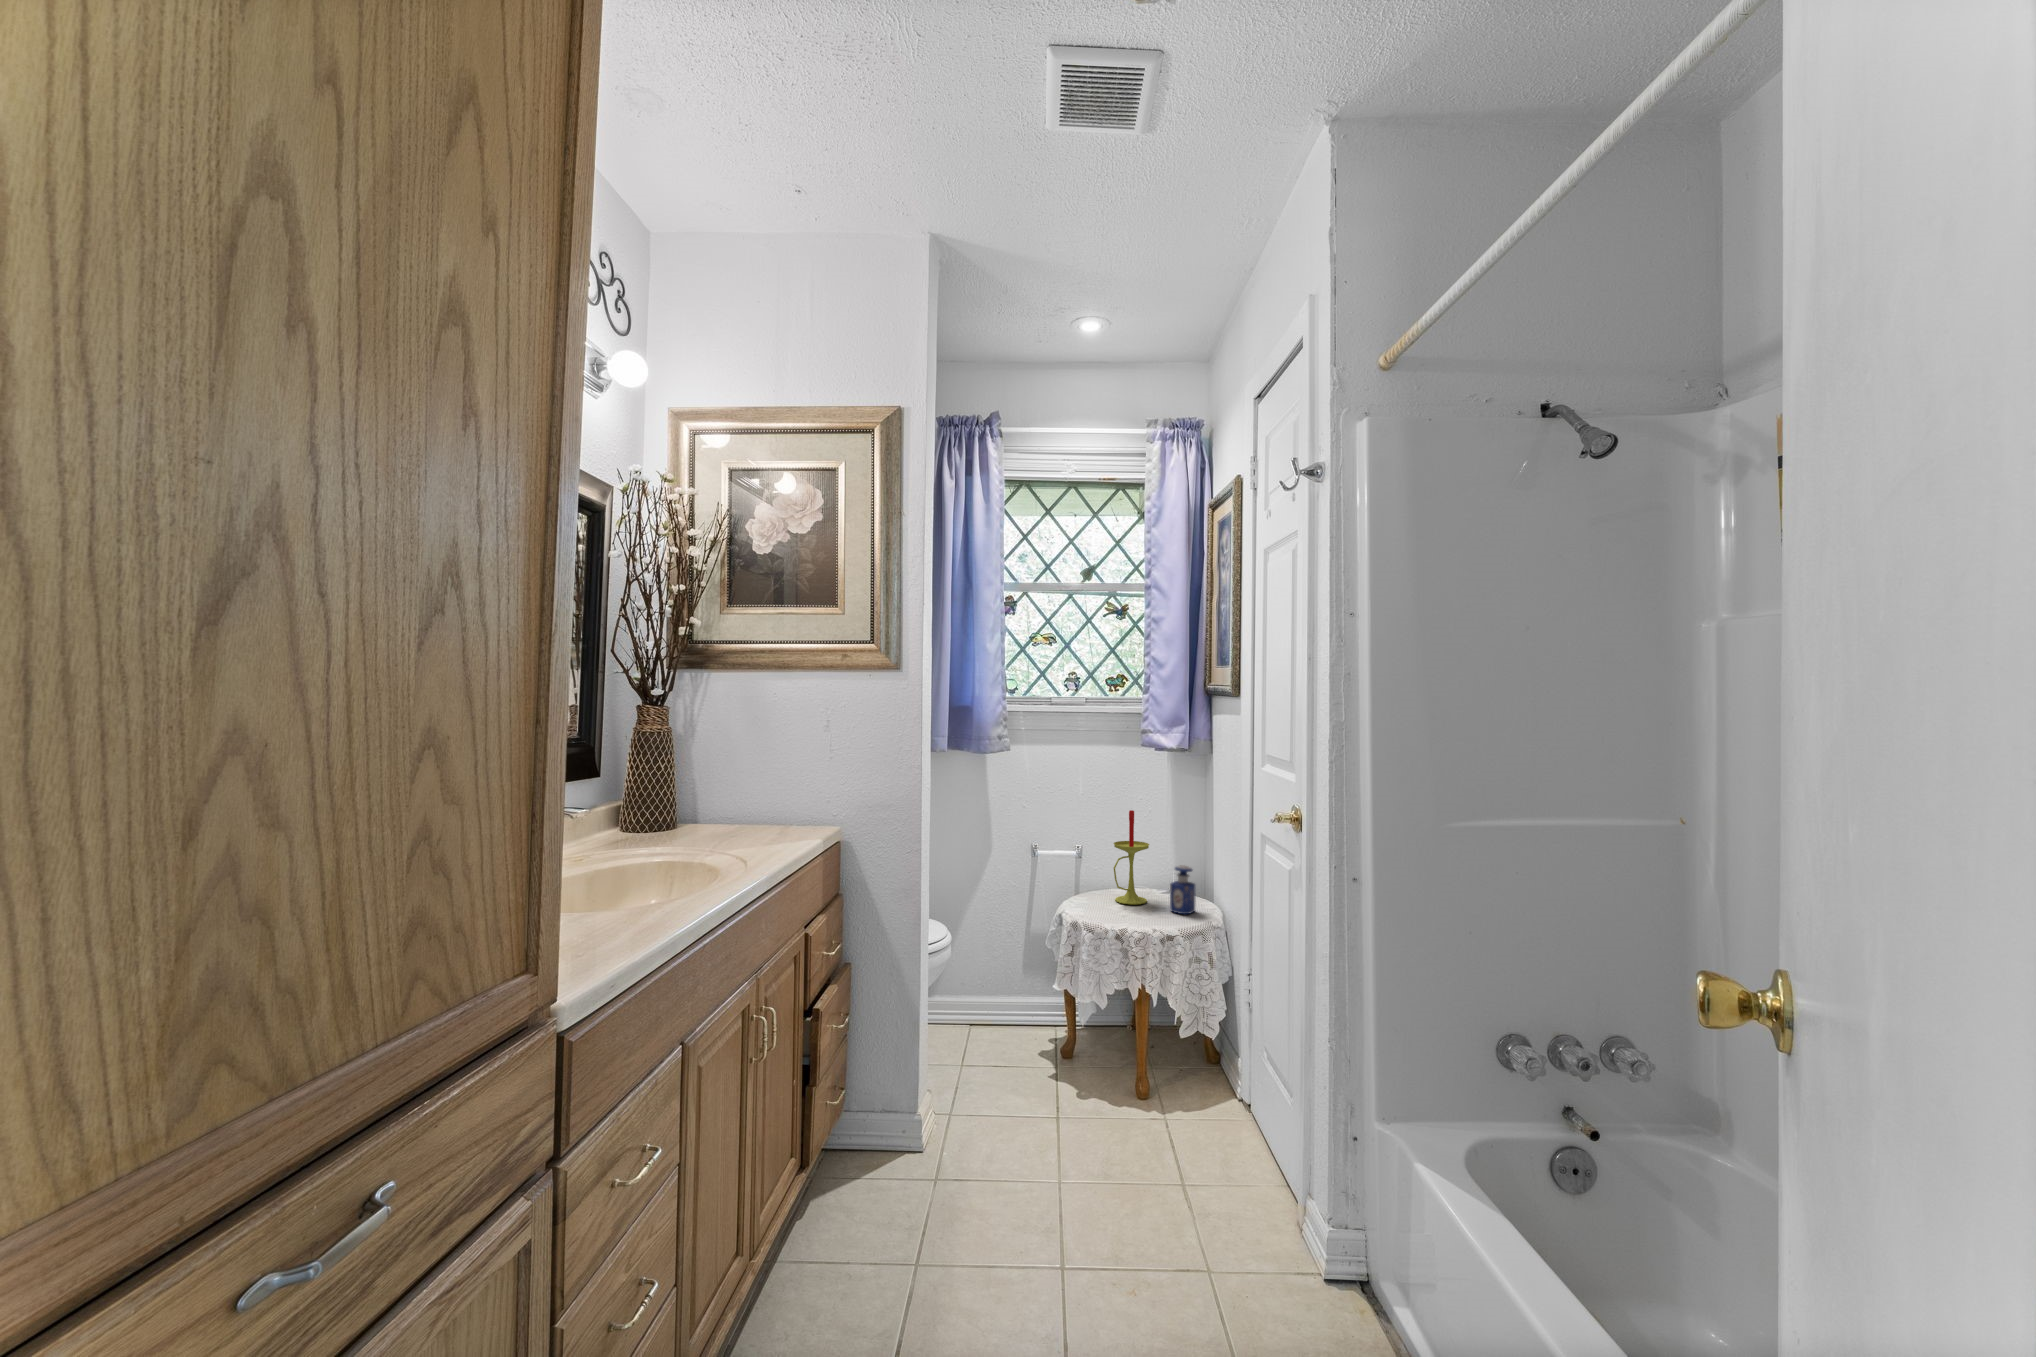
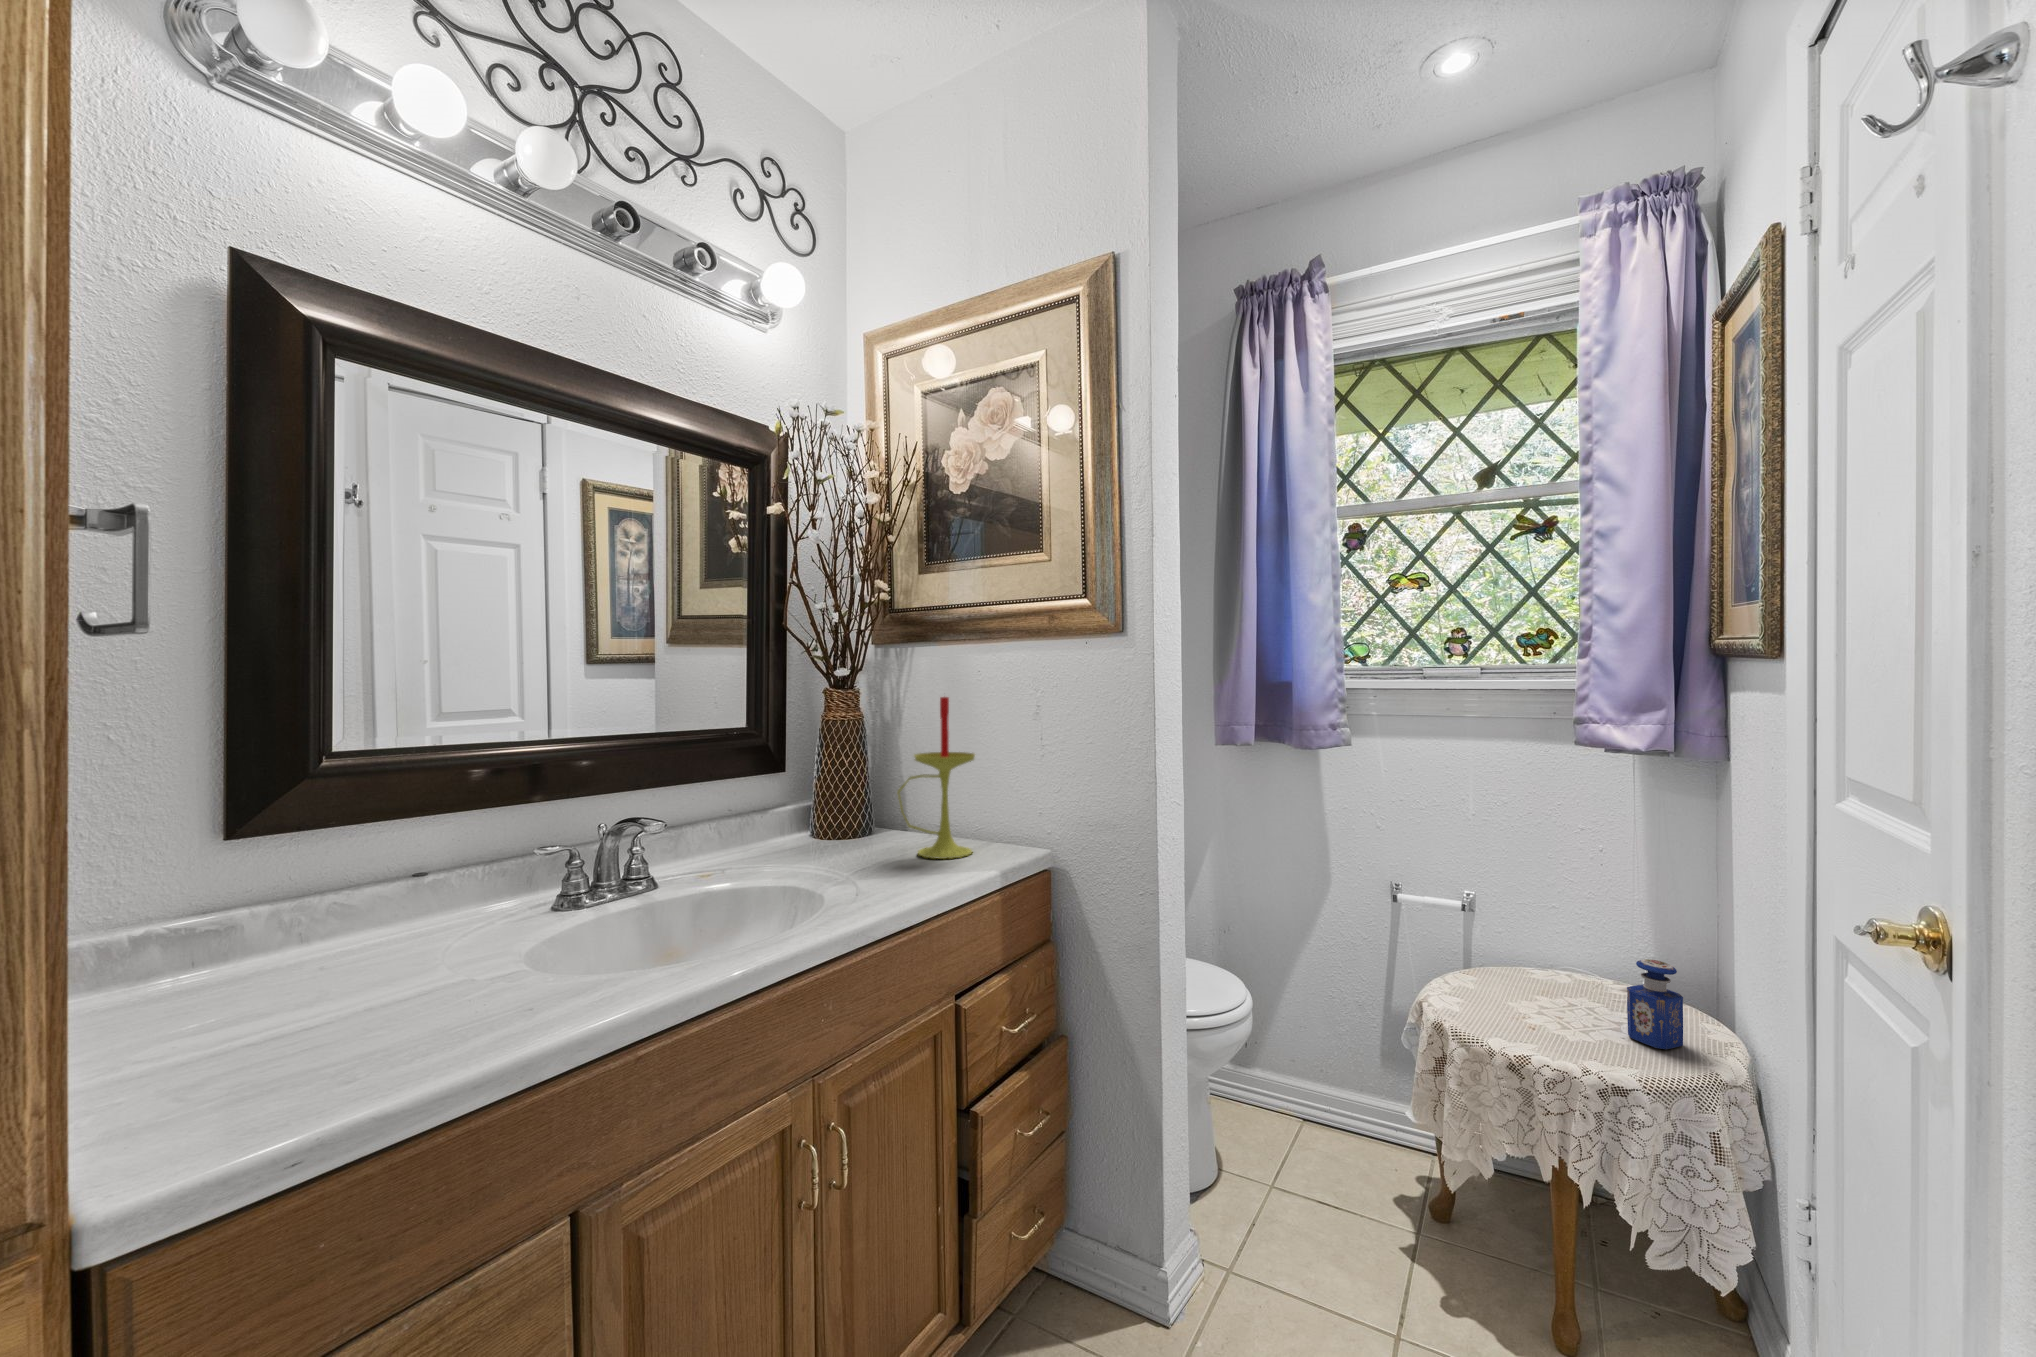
candle: present [1114,810,1149,905] -> present [898,697,975,859]

